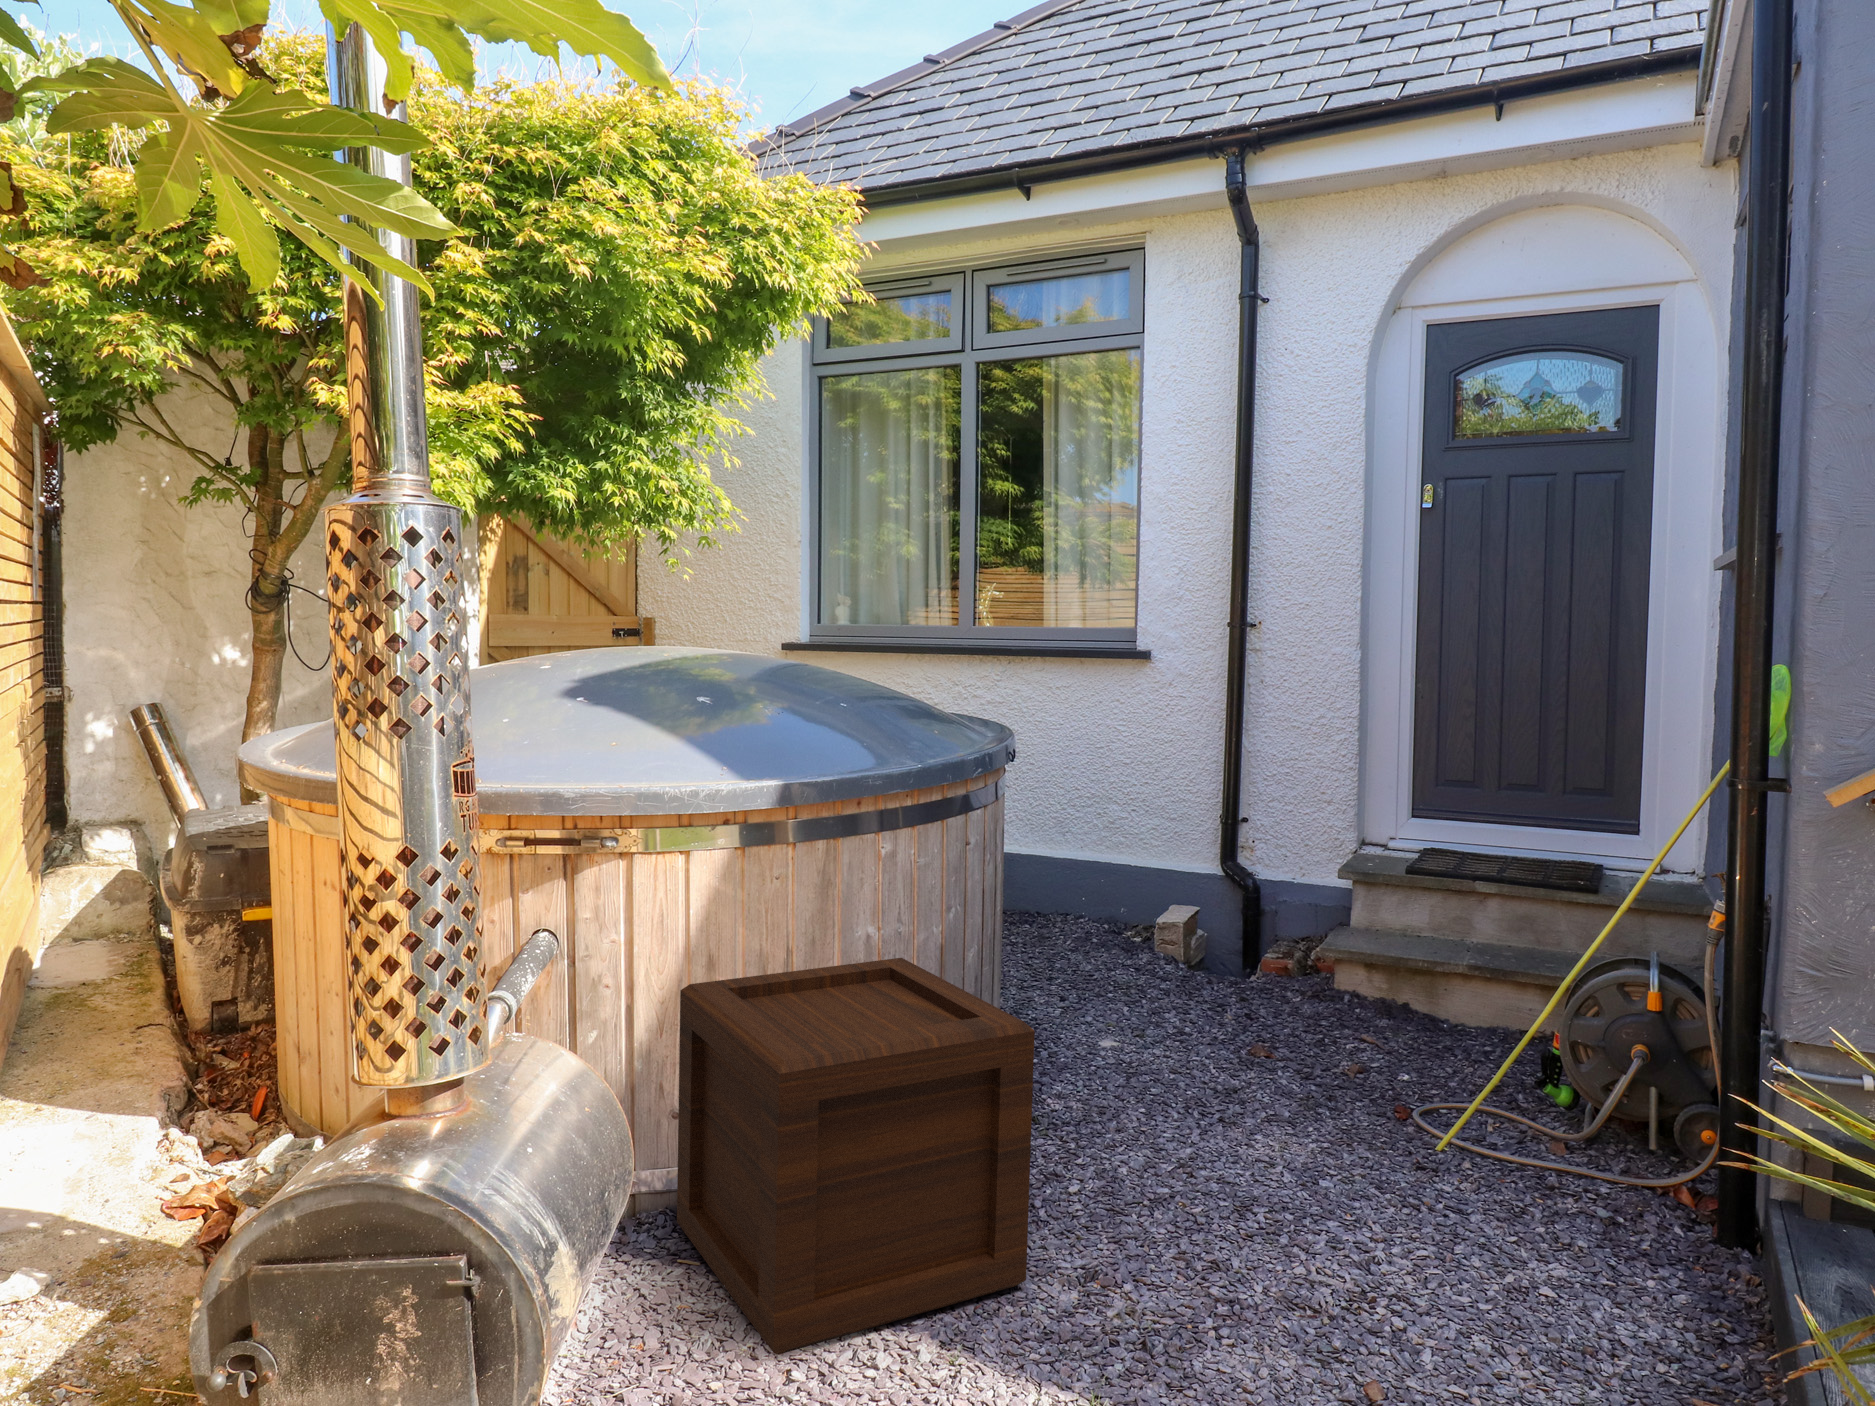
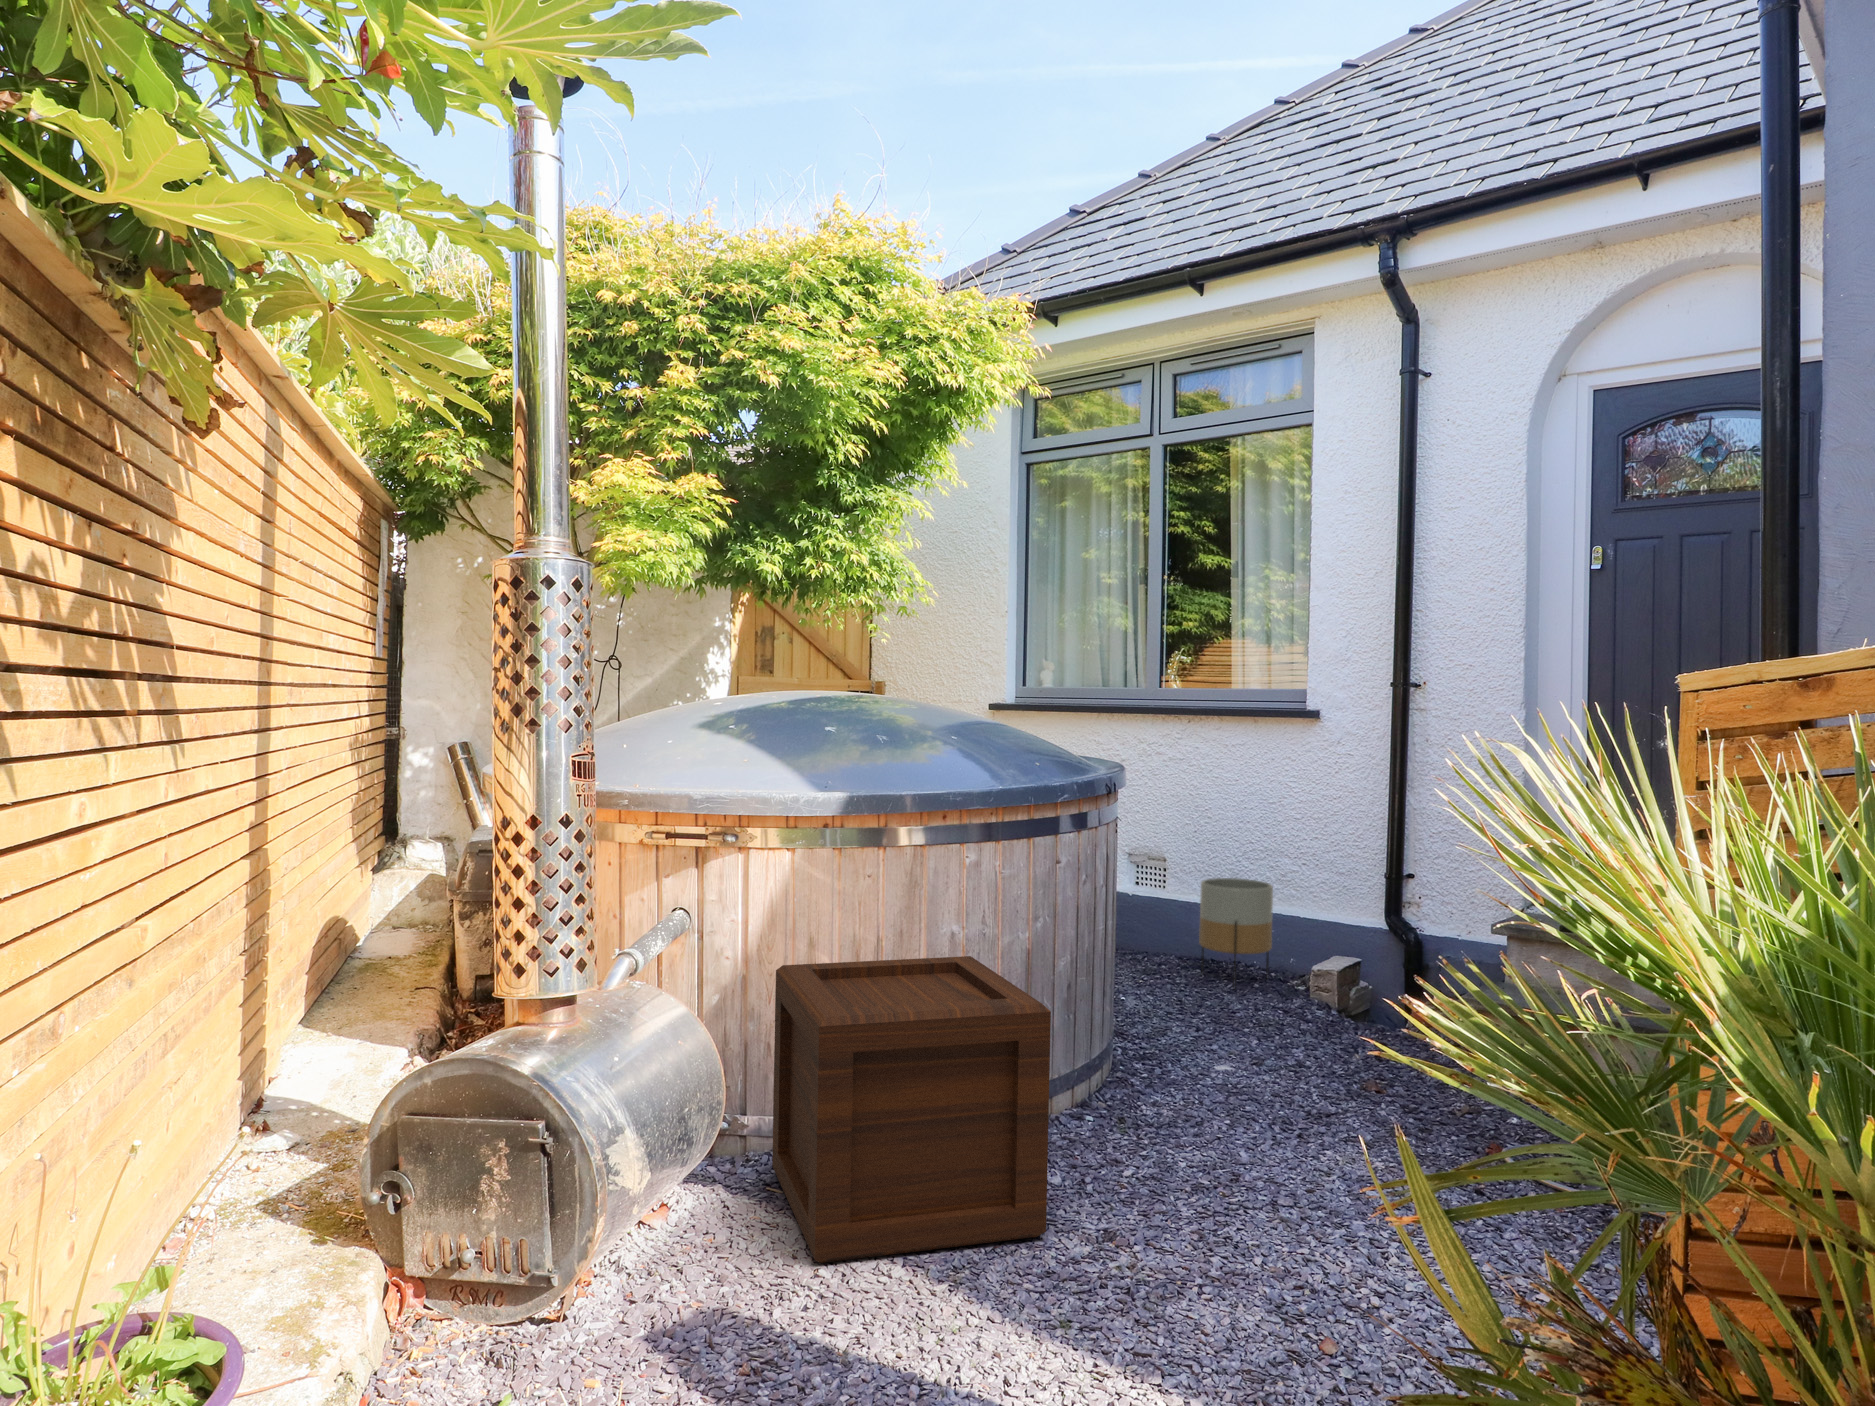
planter: none [1052,834,1129,951] -> present [1199,878,1273,988]

